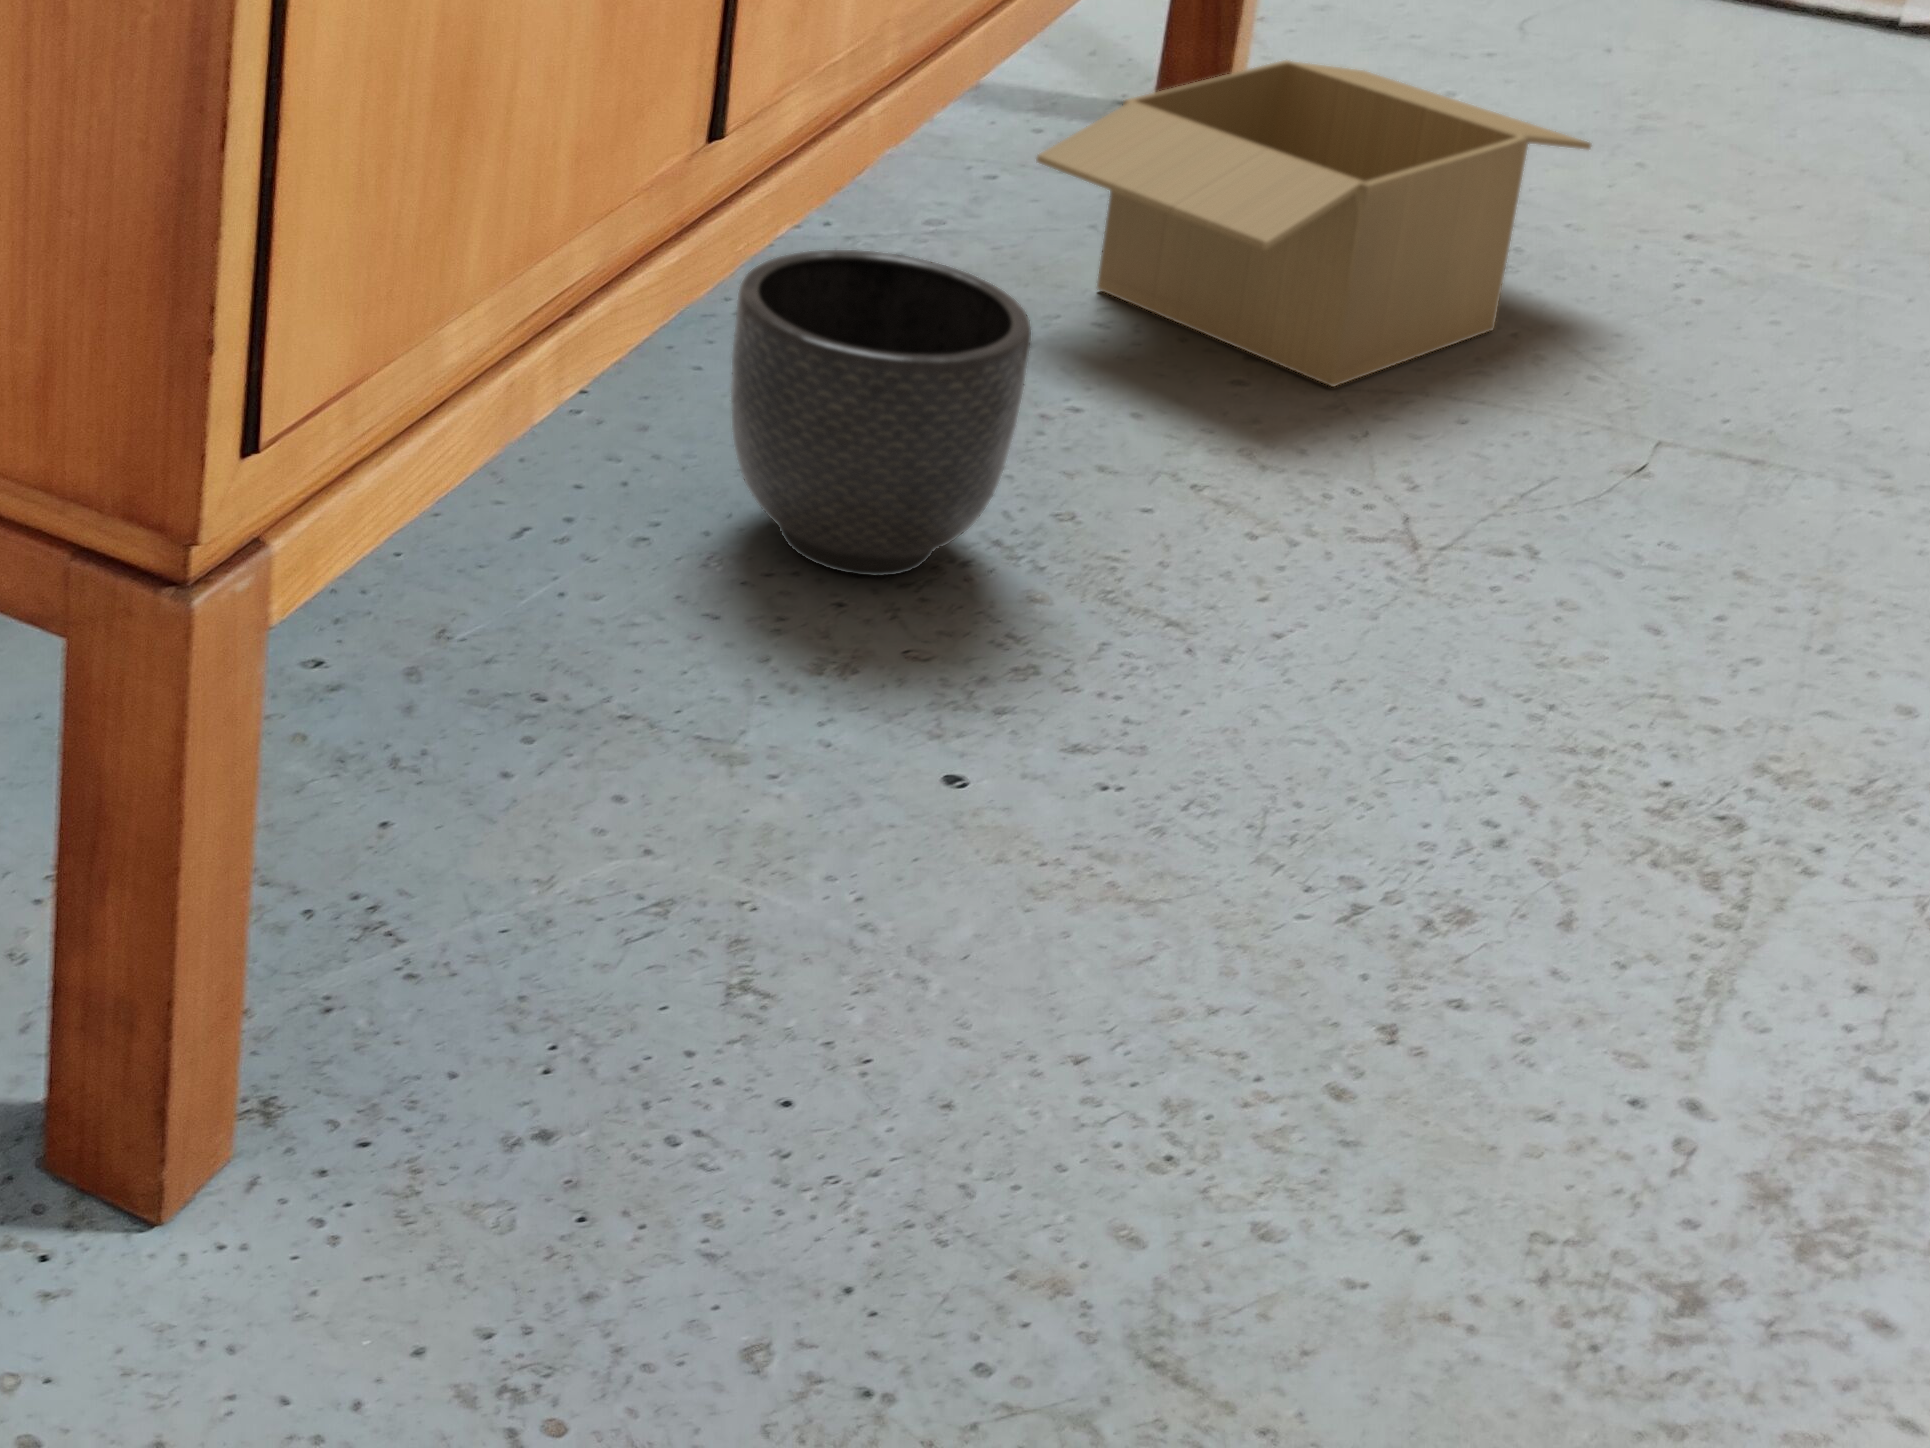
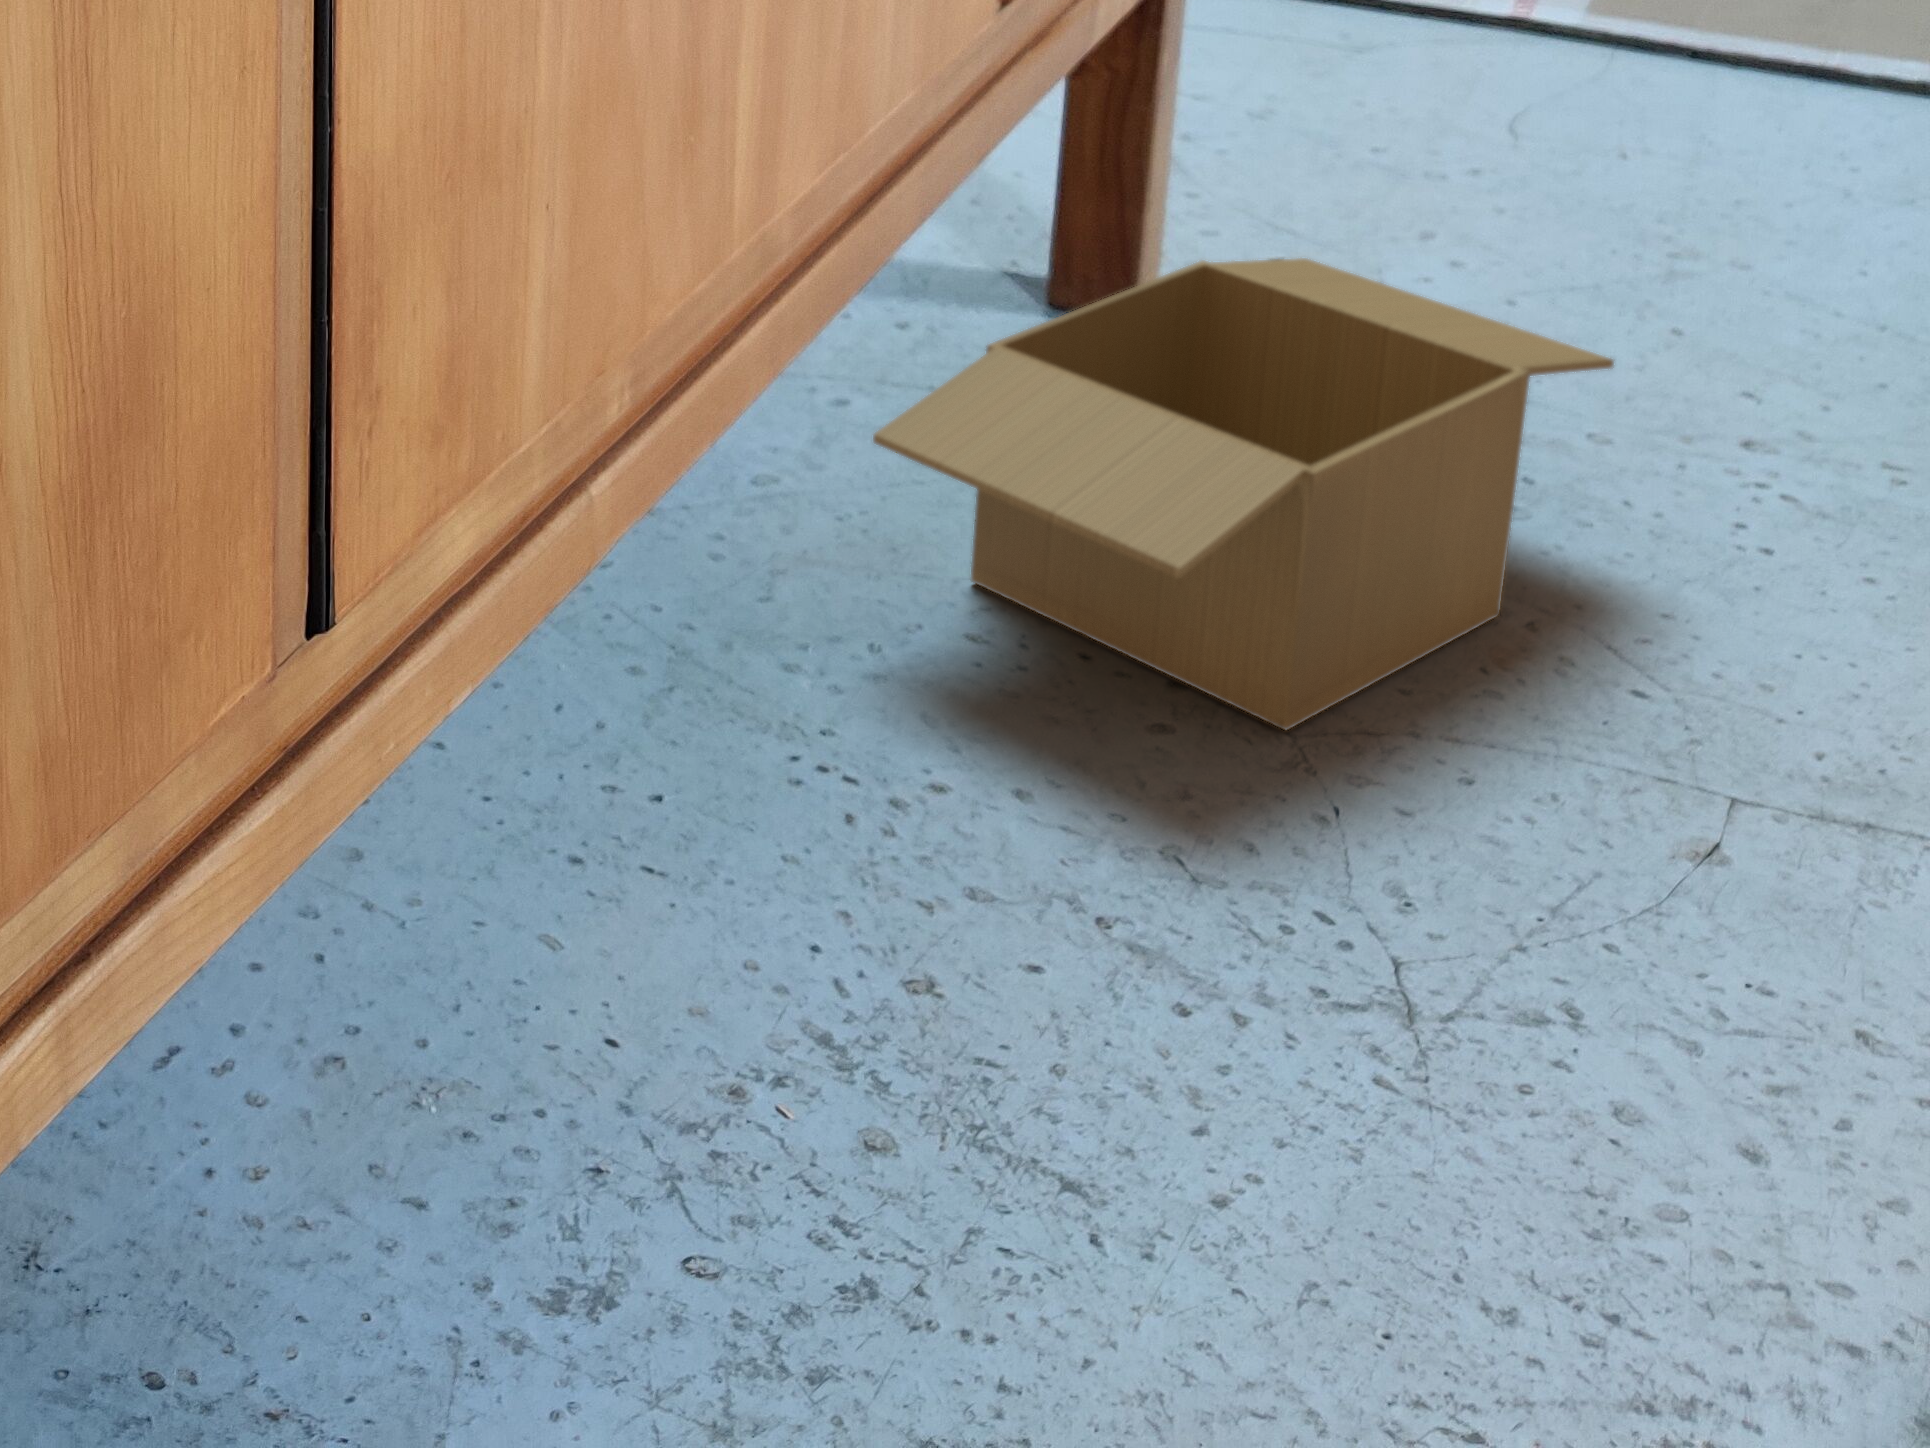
planter: present [731,250,1031,576] -> none [435,648,840,1120]

